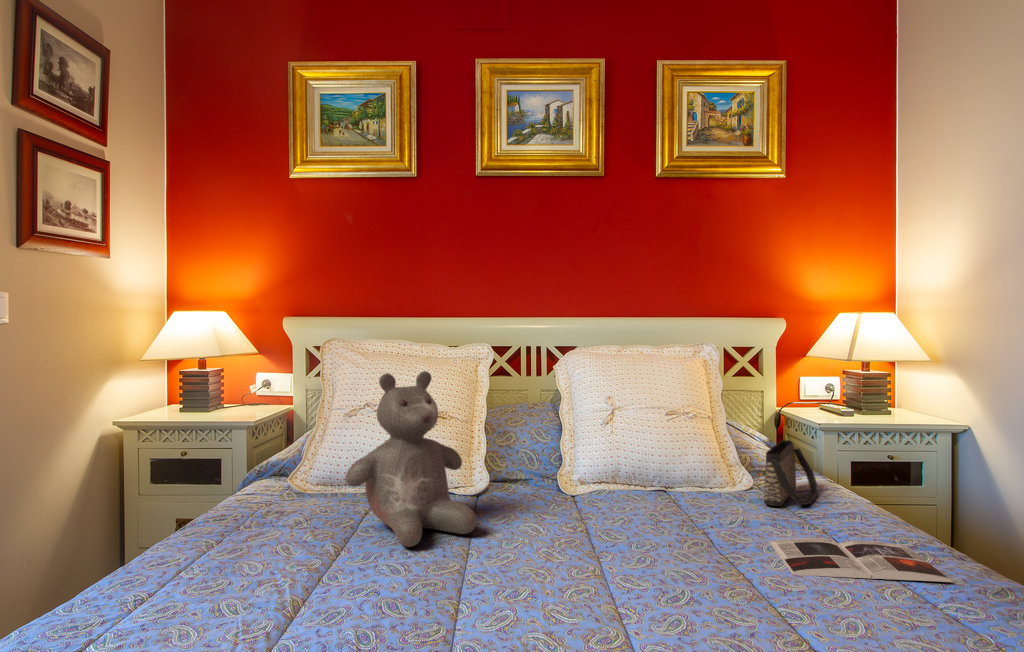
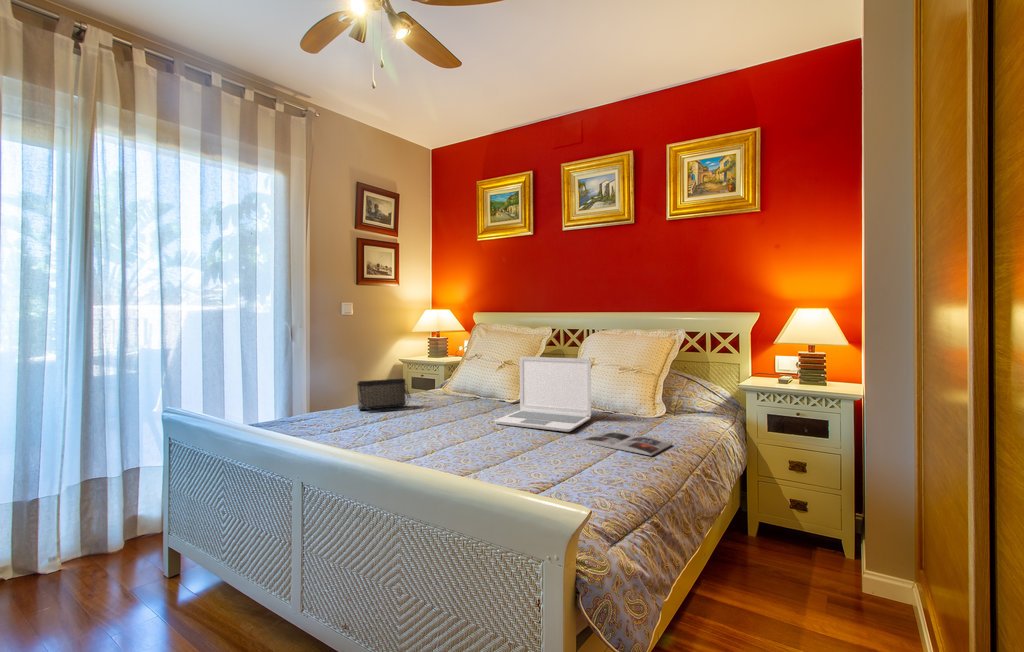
teddy bear: present [346,371,477,547] -> none [431,337,490,411]
laptop: none [549,406,739,561] -> present [495,357,591,432]
handbag: present [764,440,818,506] -> present [357,379,411,411]

